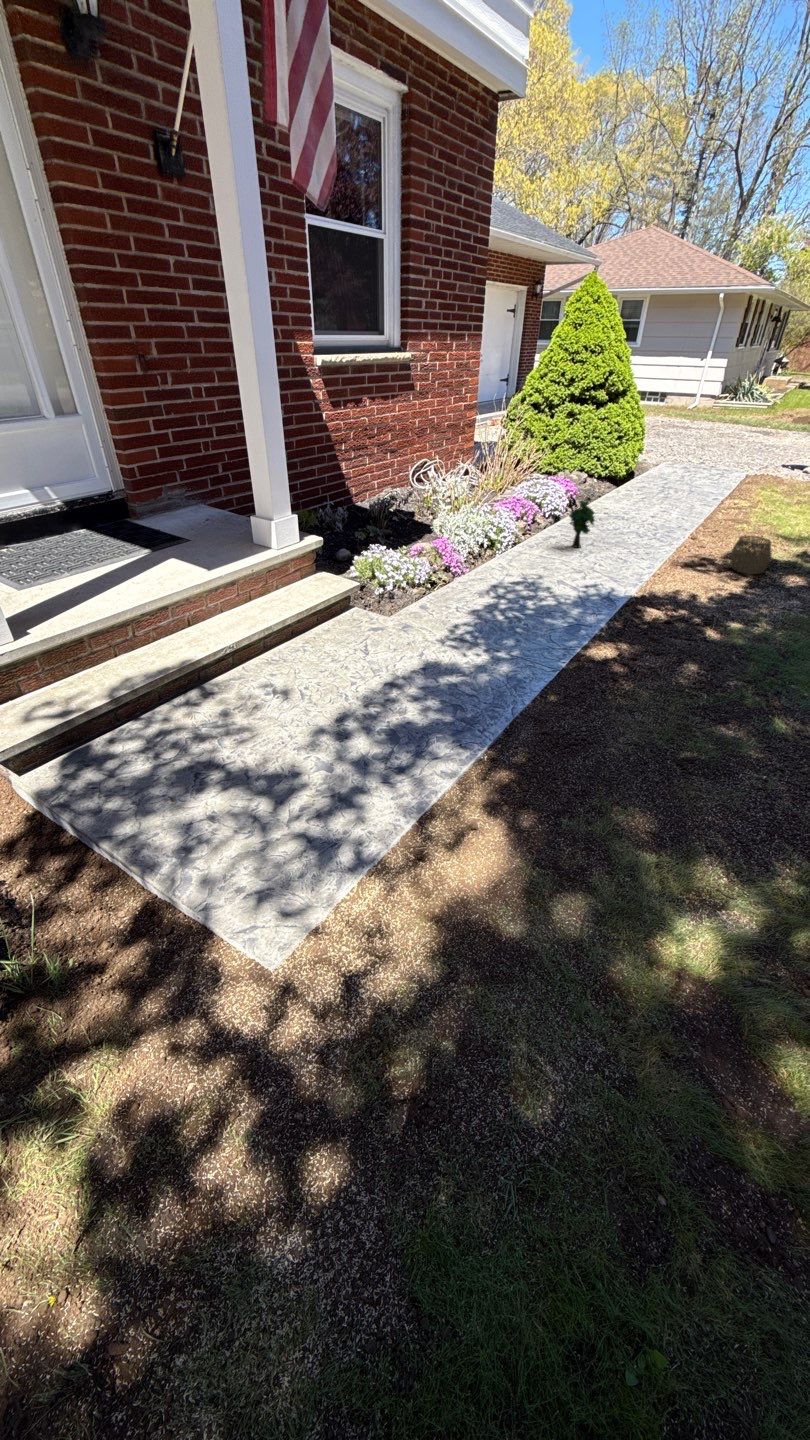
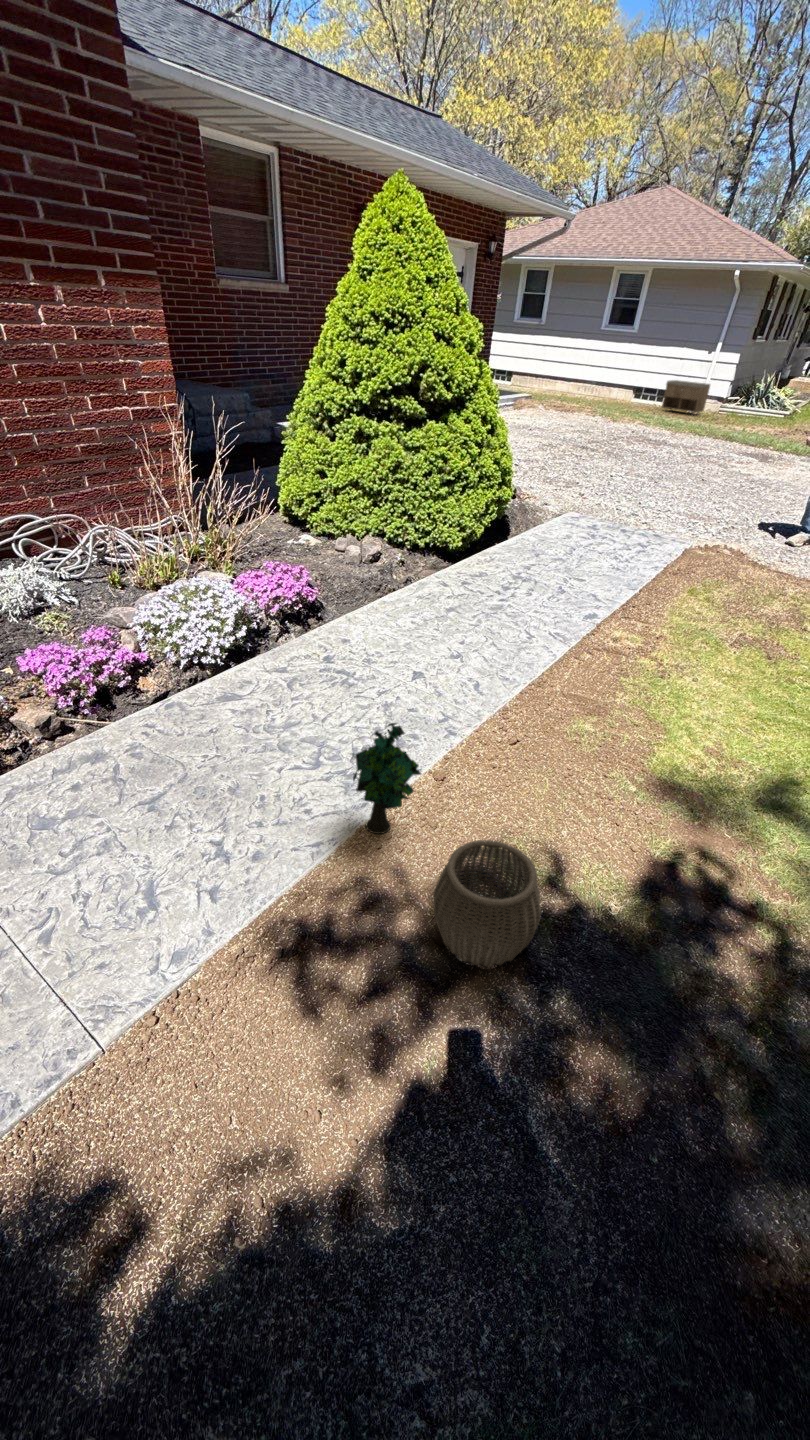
storage bench: none [668,381,707,409] -> present [662,380,710,414]
decorative plant: present [568,497,595,548] -> present [352,723,421,834]

